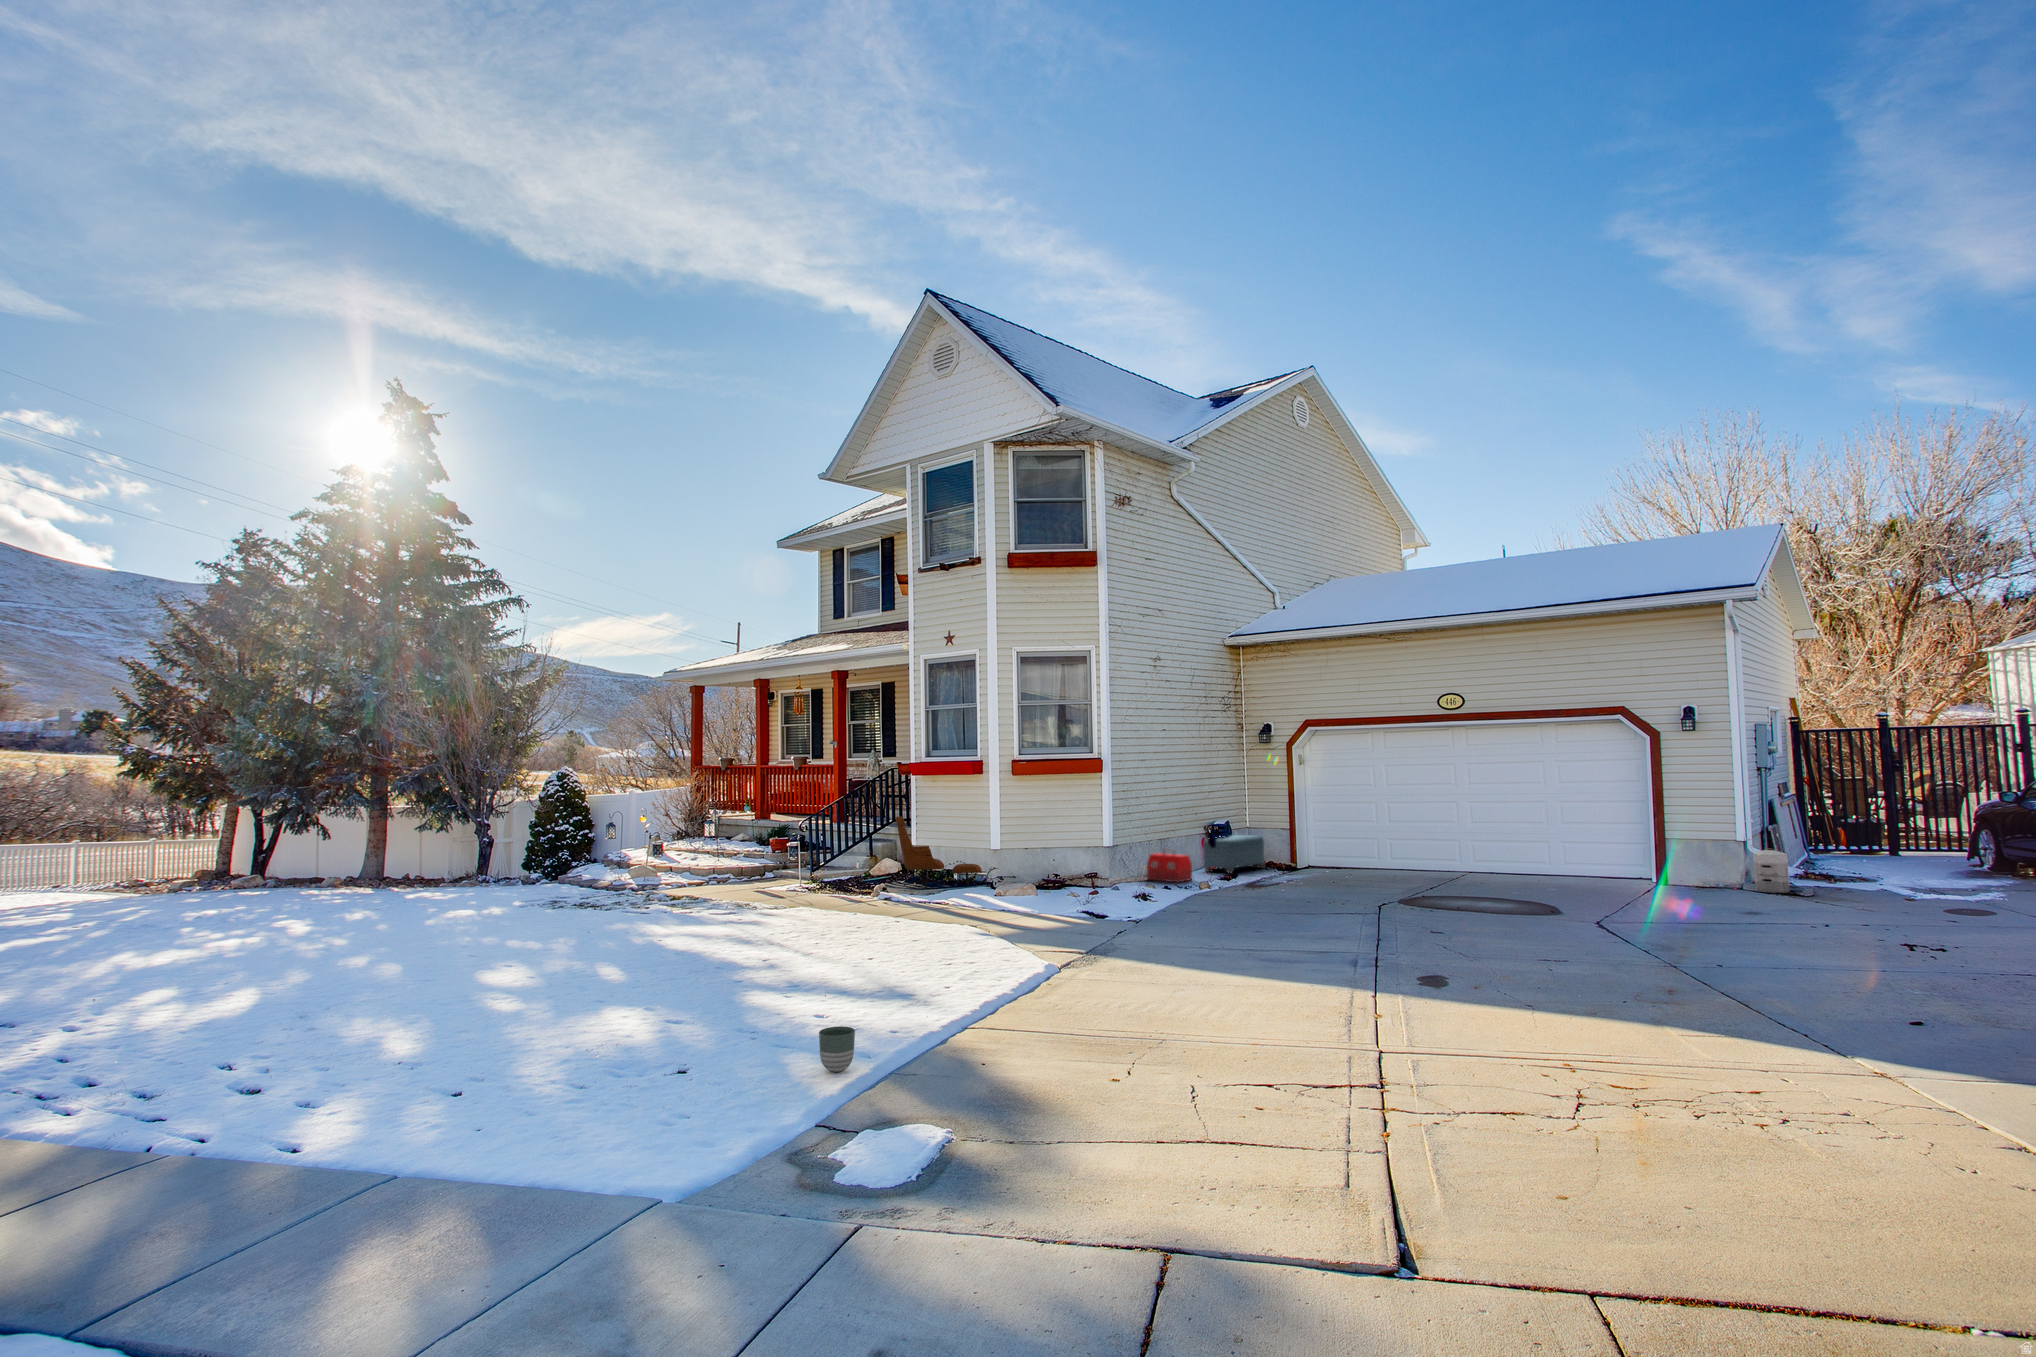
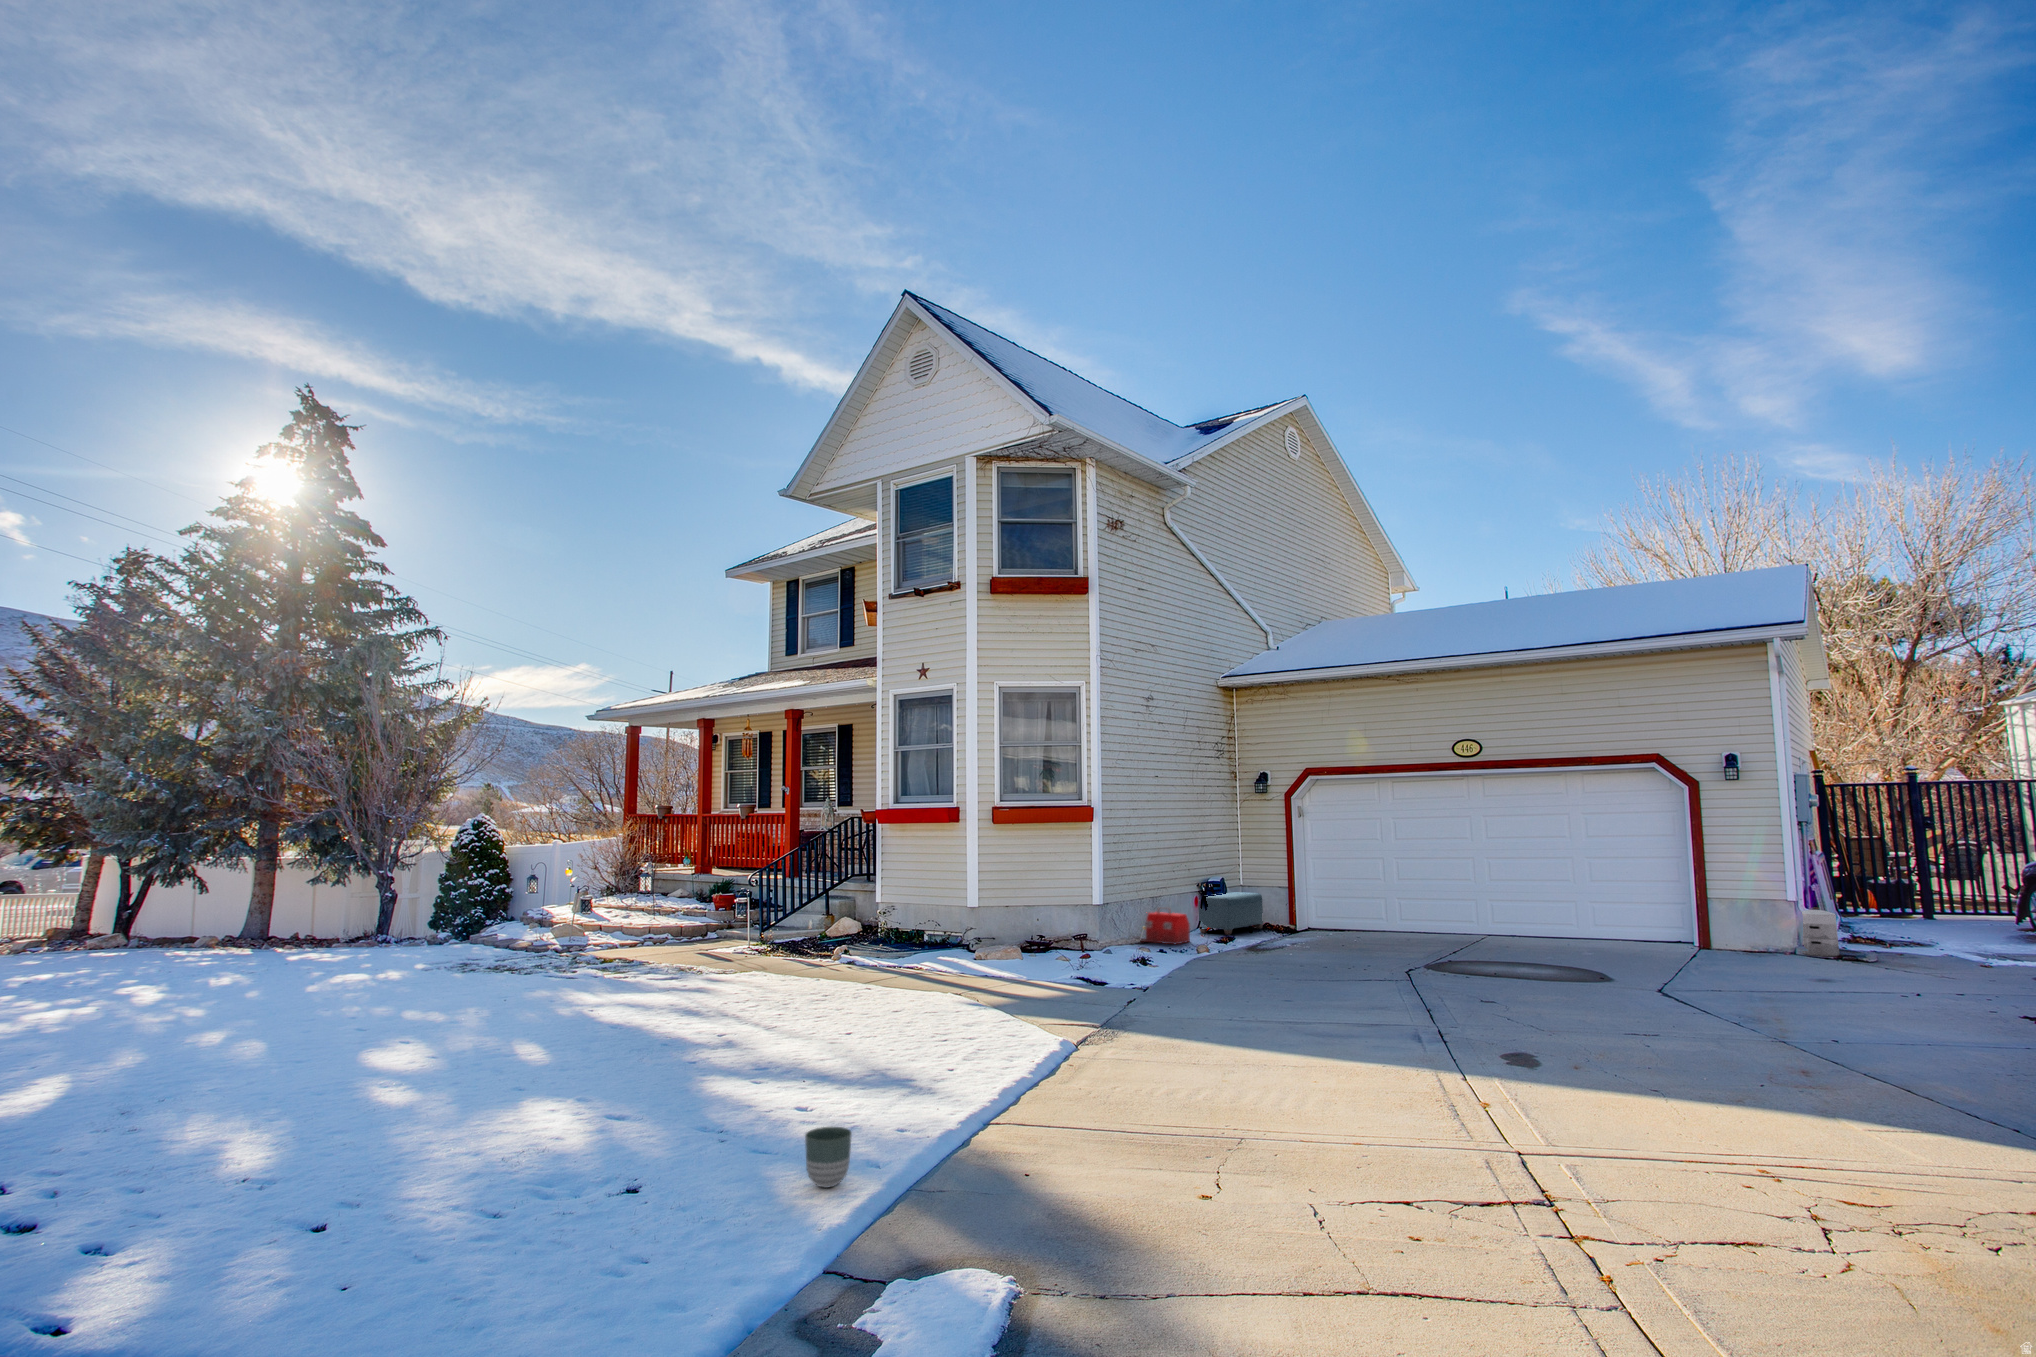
lounge chair: present [896,816,982,888] -> none [862,869,958,951]

